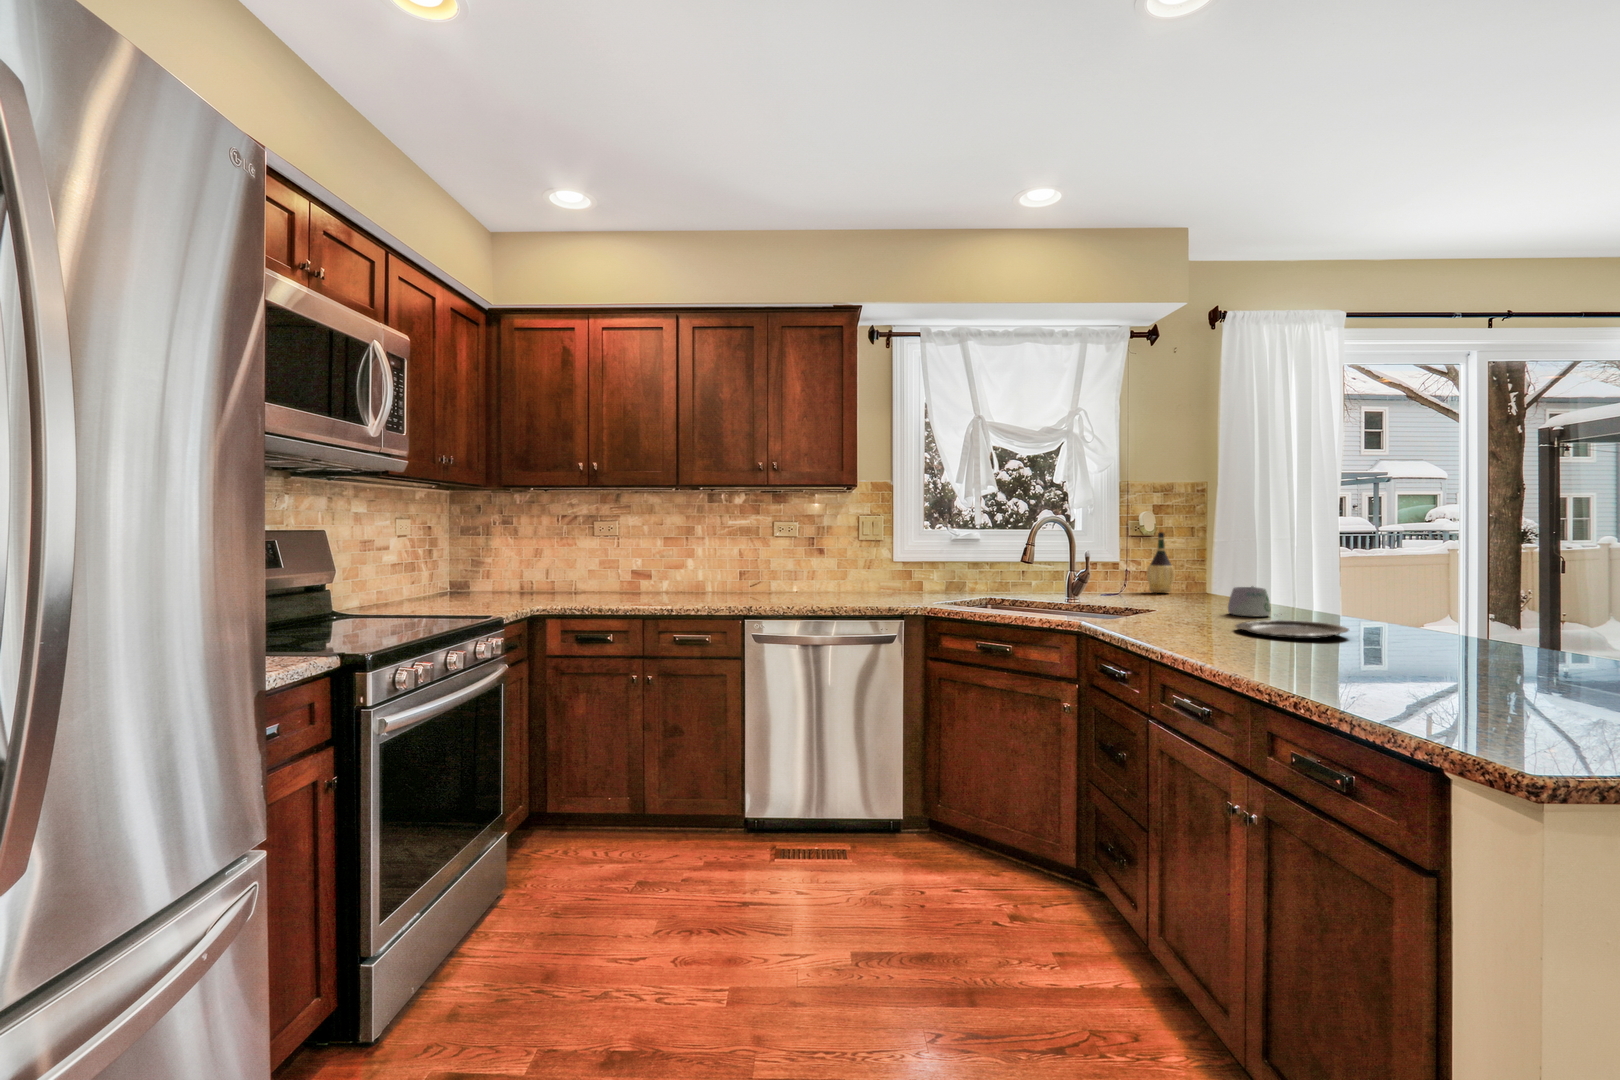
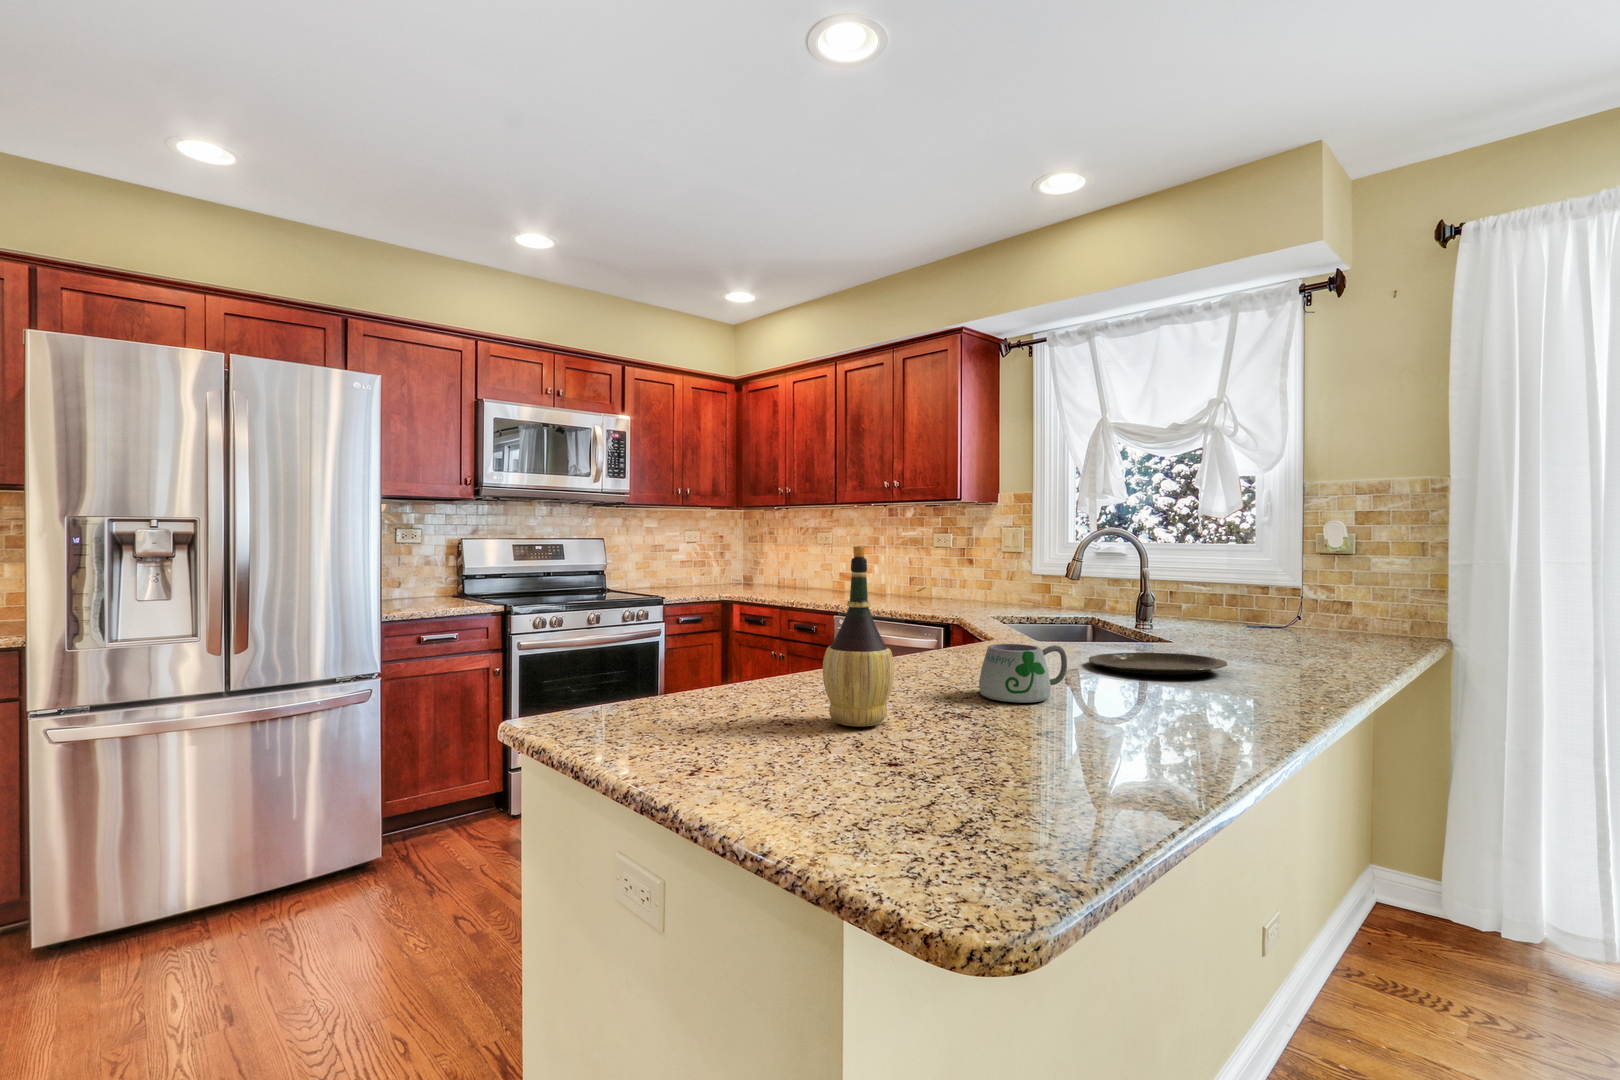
wine bottle: present [1146,528,1175,593] -> present [823,546,894,726]
mug: present [1228,586,1282,616] -> present [979,644,1067,705]

